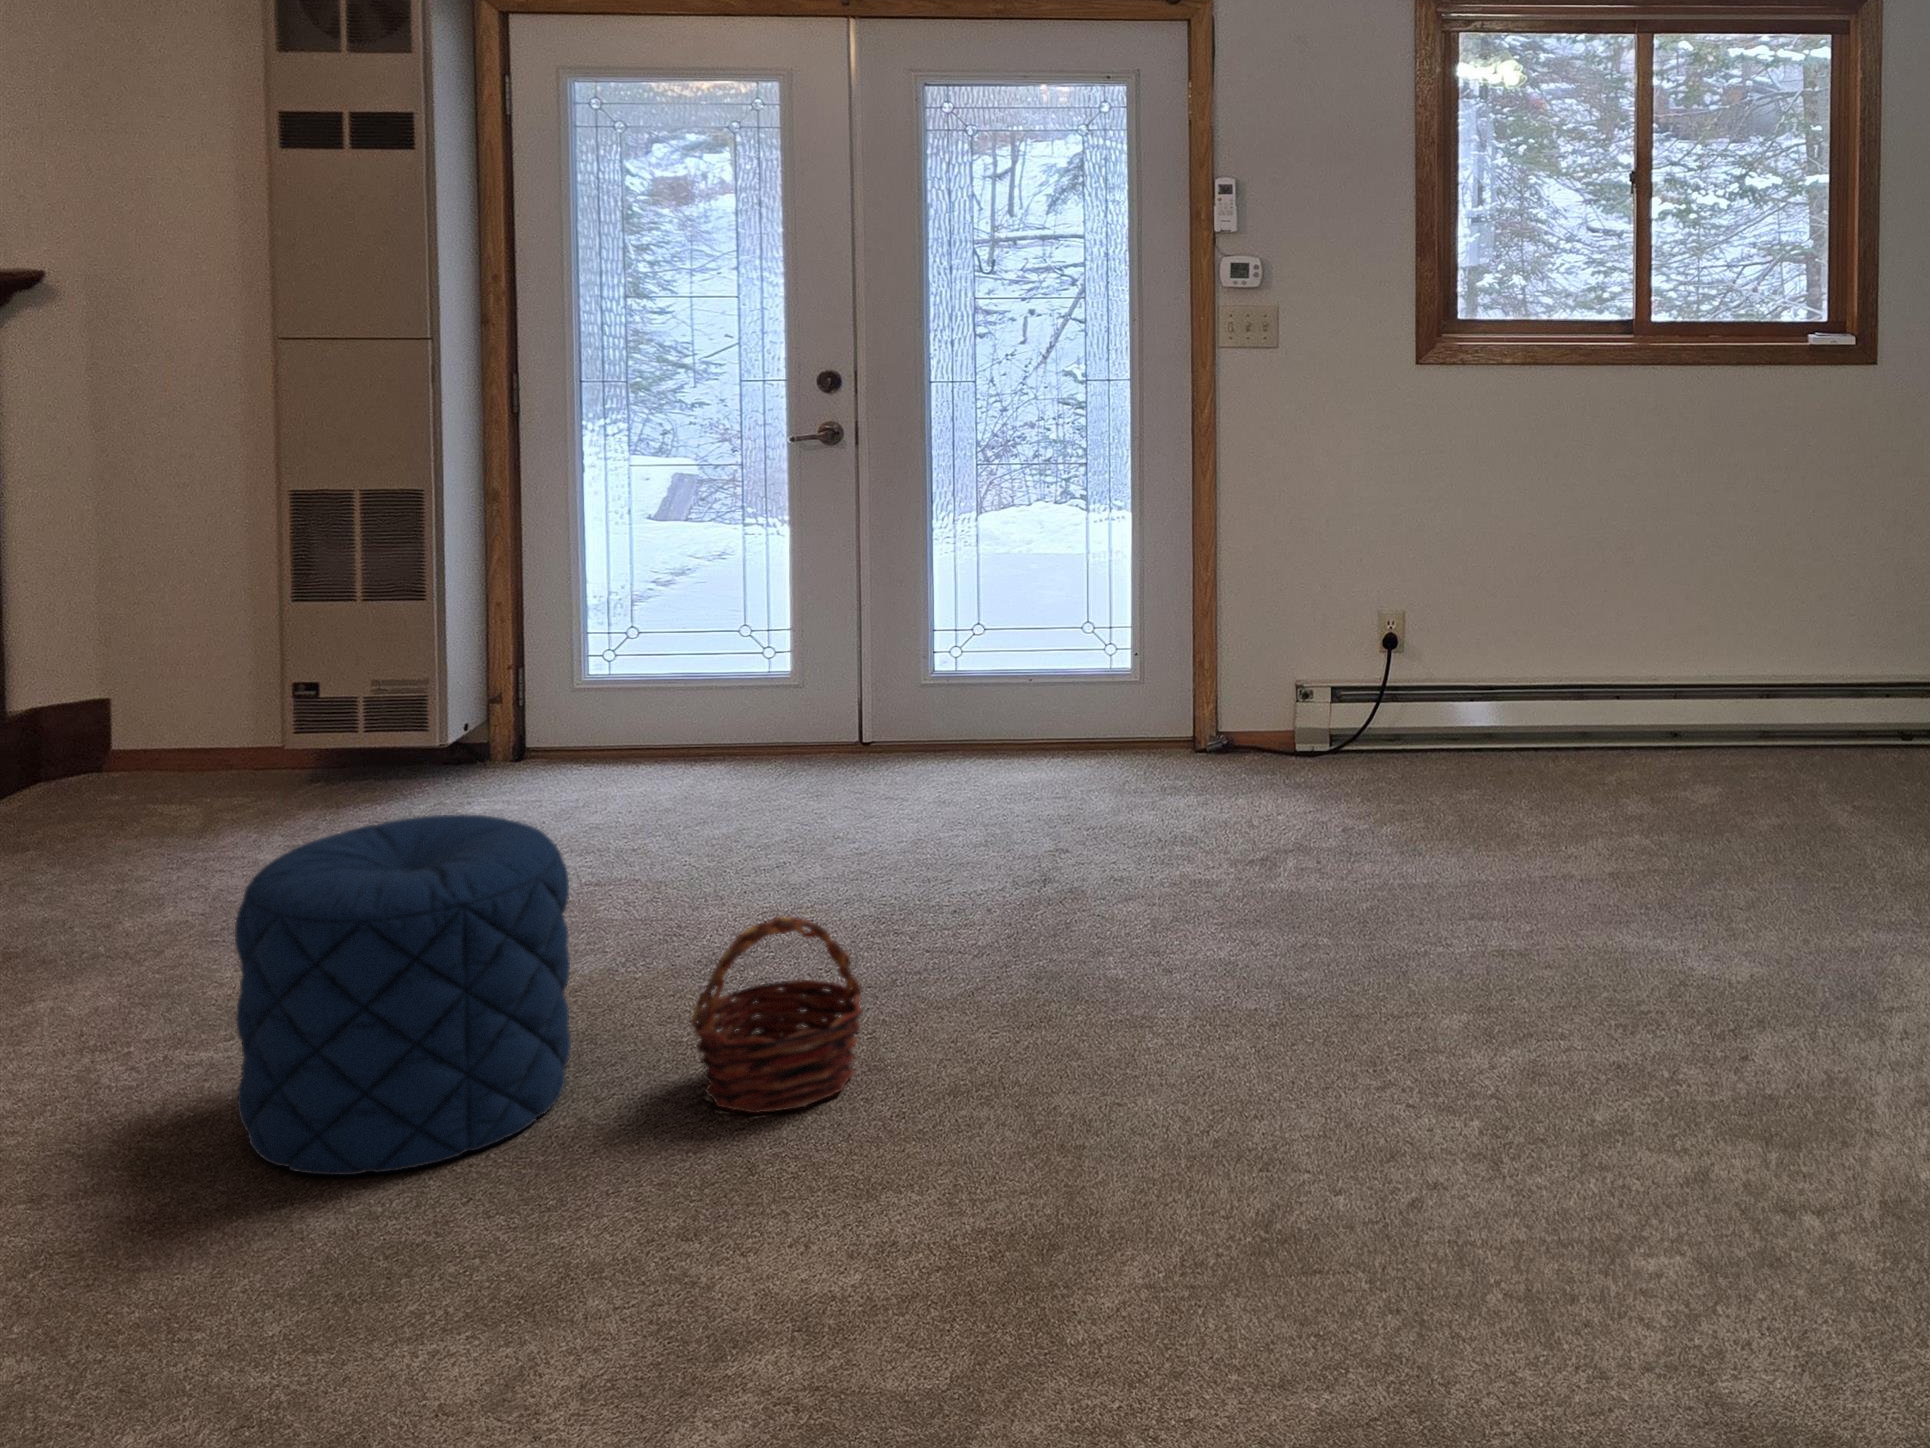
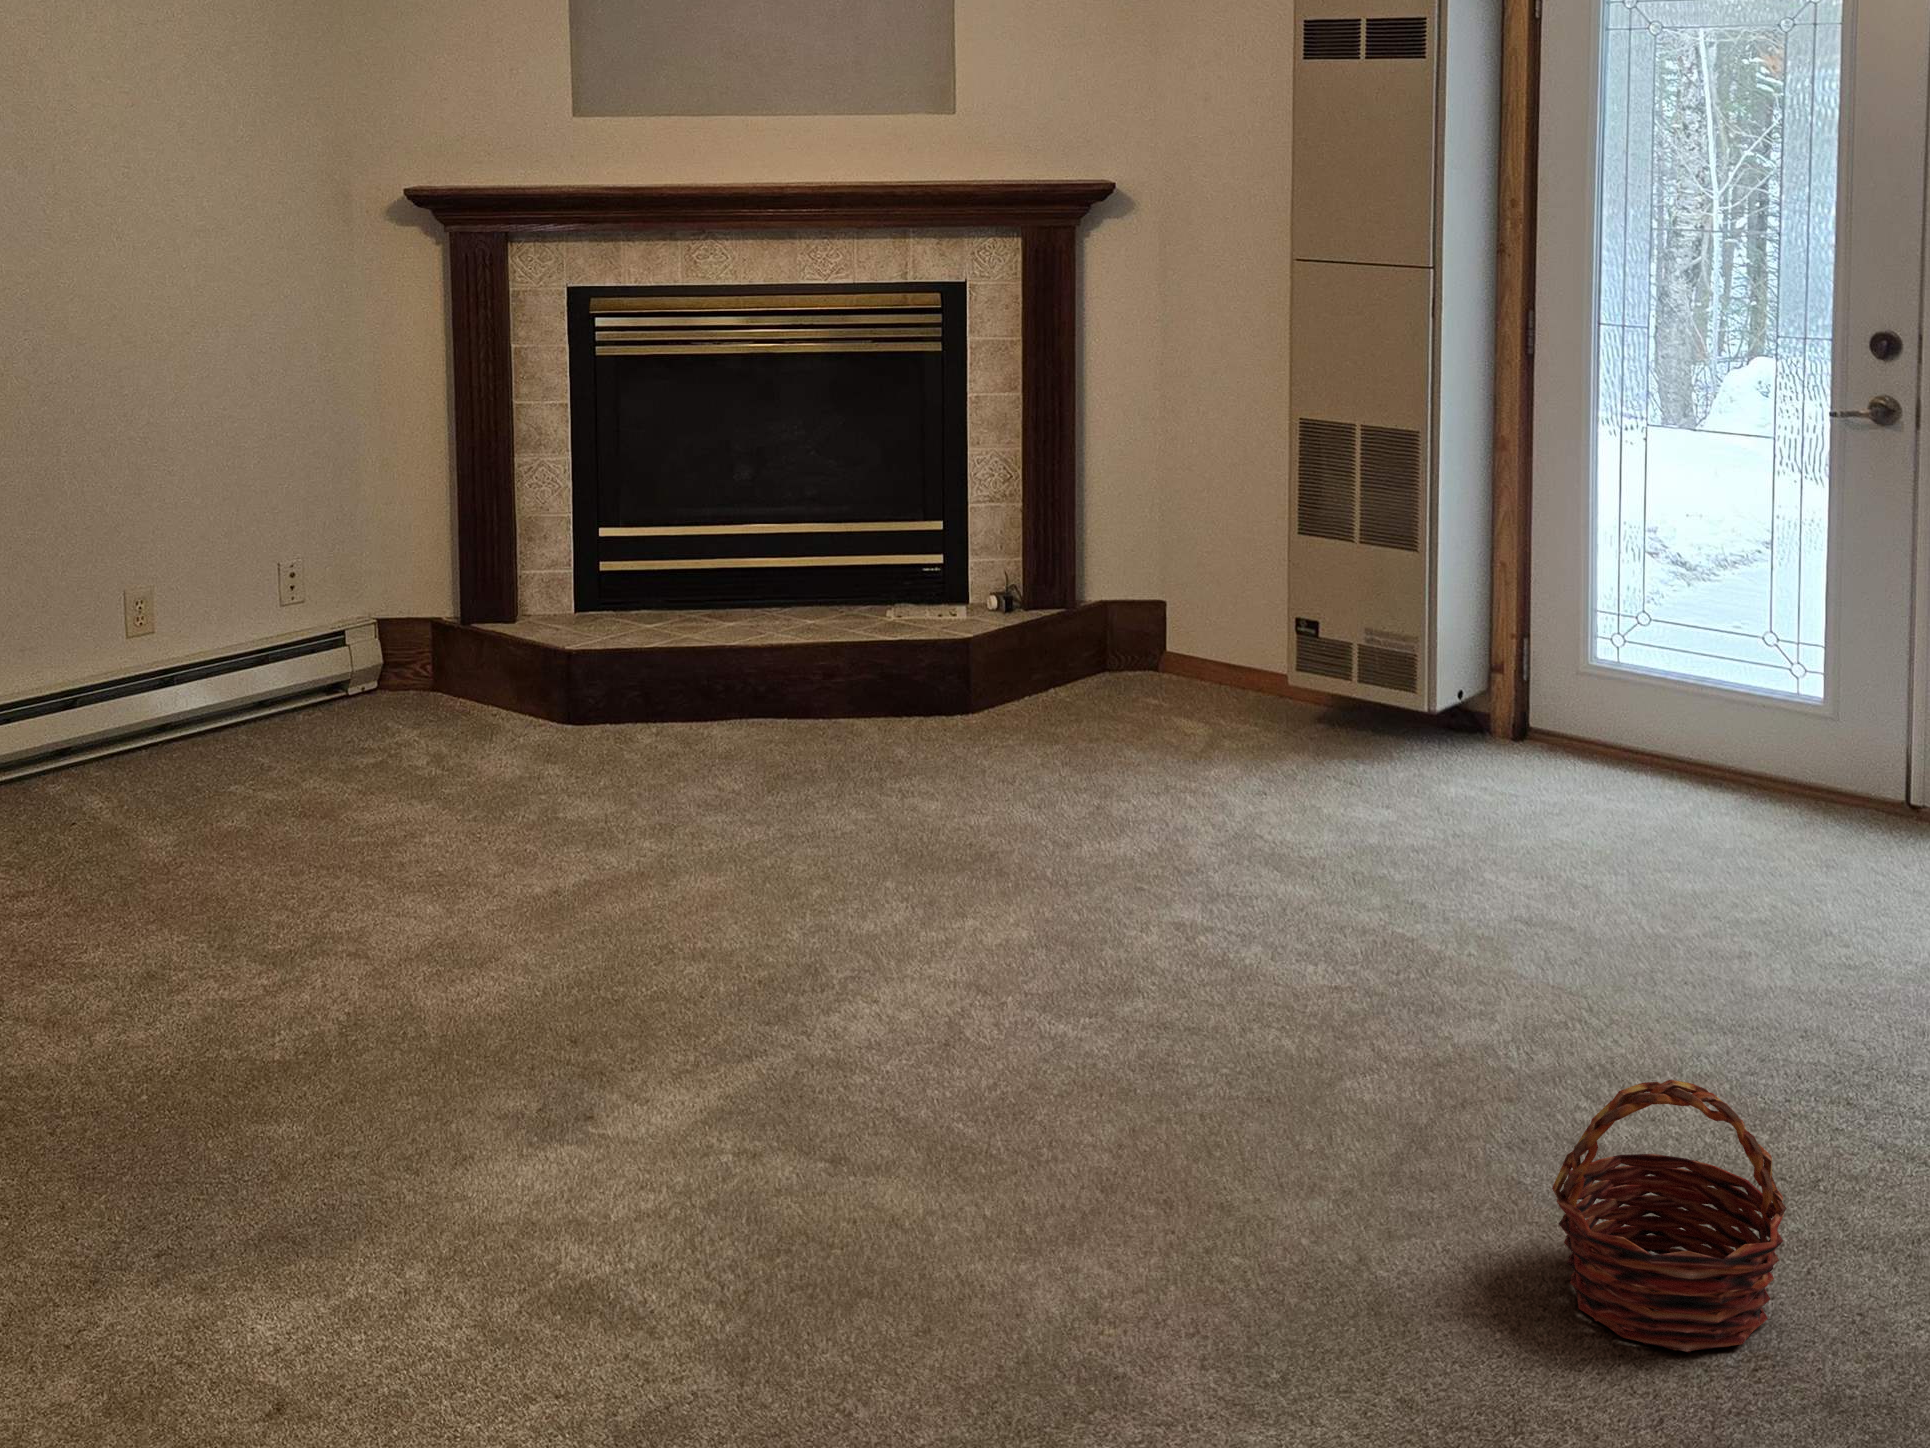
pouf: present [235,814,571,1175] -> none [1080,836,1432,1267]

